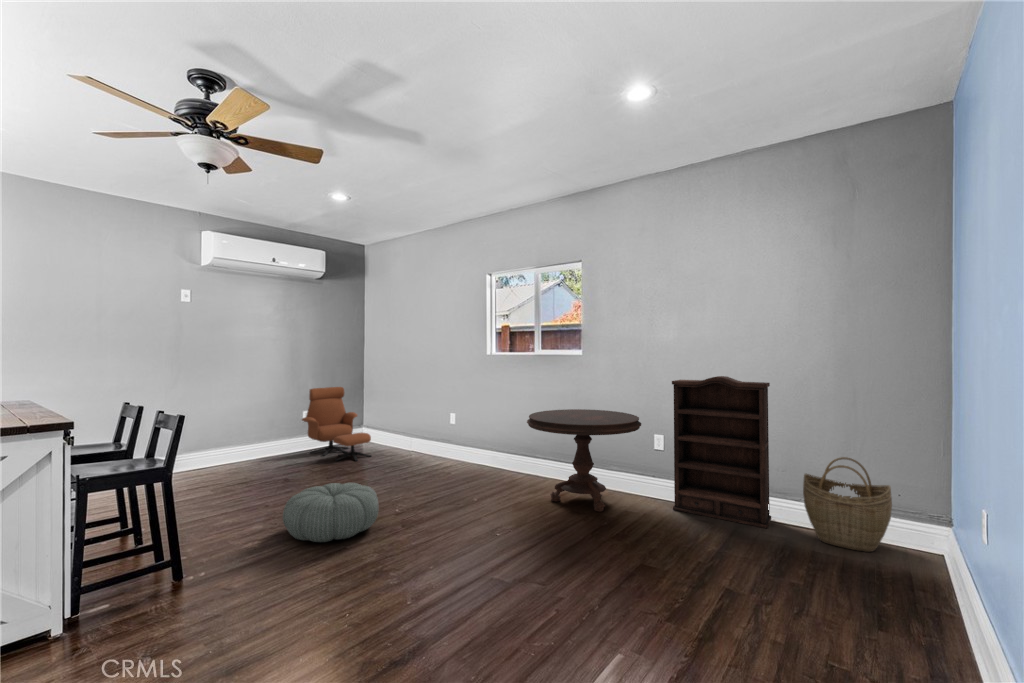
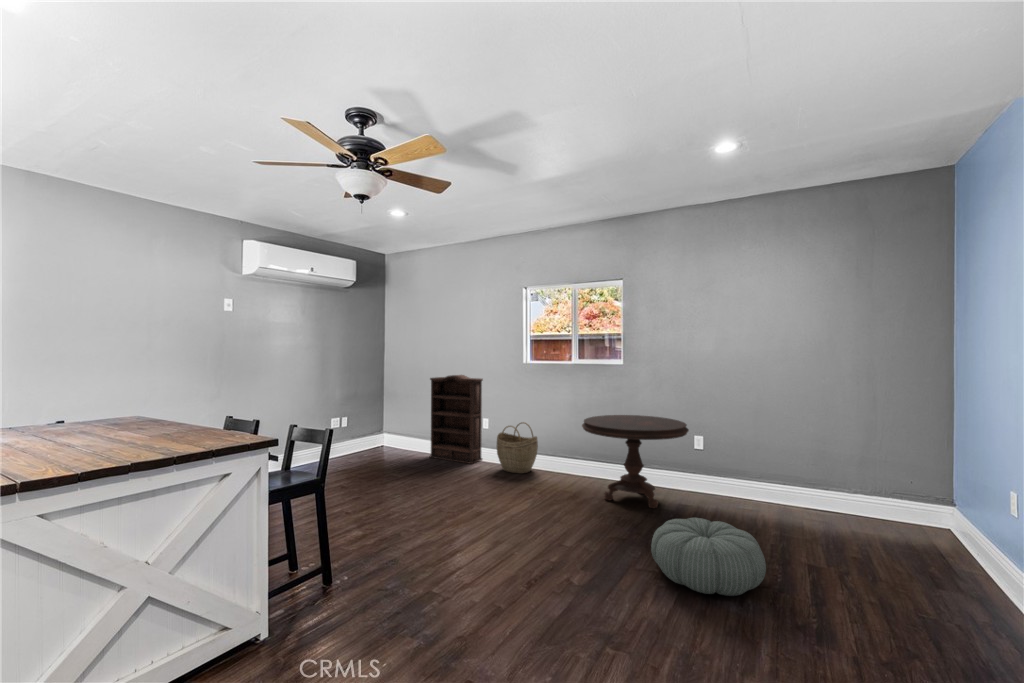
bookshelf: present [672,376,771,528] -> present [429,375,483,464]
lounge chair: present [302,387,371,461] -> none [334,393,406,466]
woven basket: present [803,457,892,552] -> present [497,422,538,474]
pouf: present [283,483,378,542] -> present [651,518,766,596]

